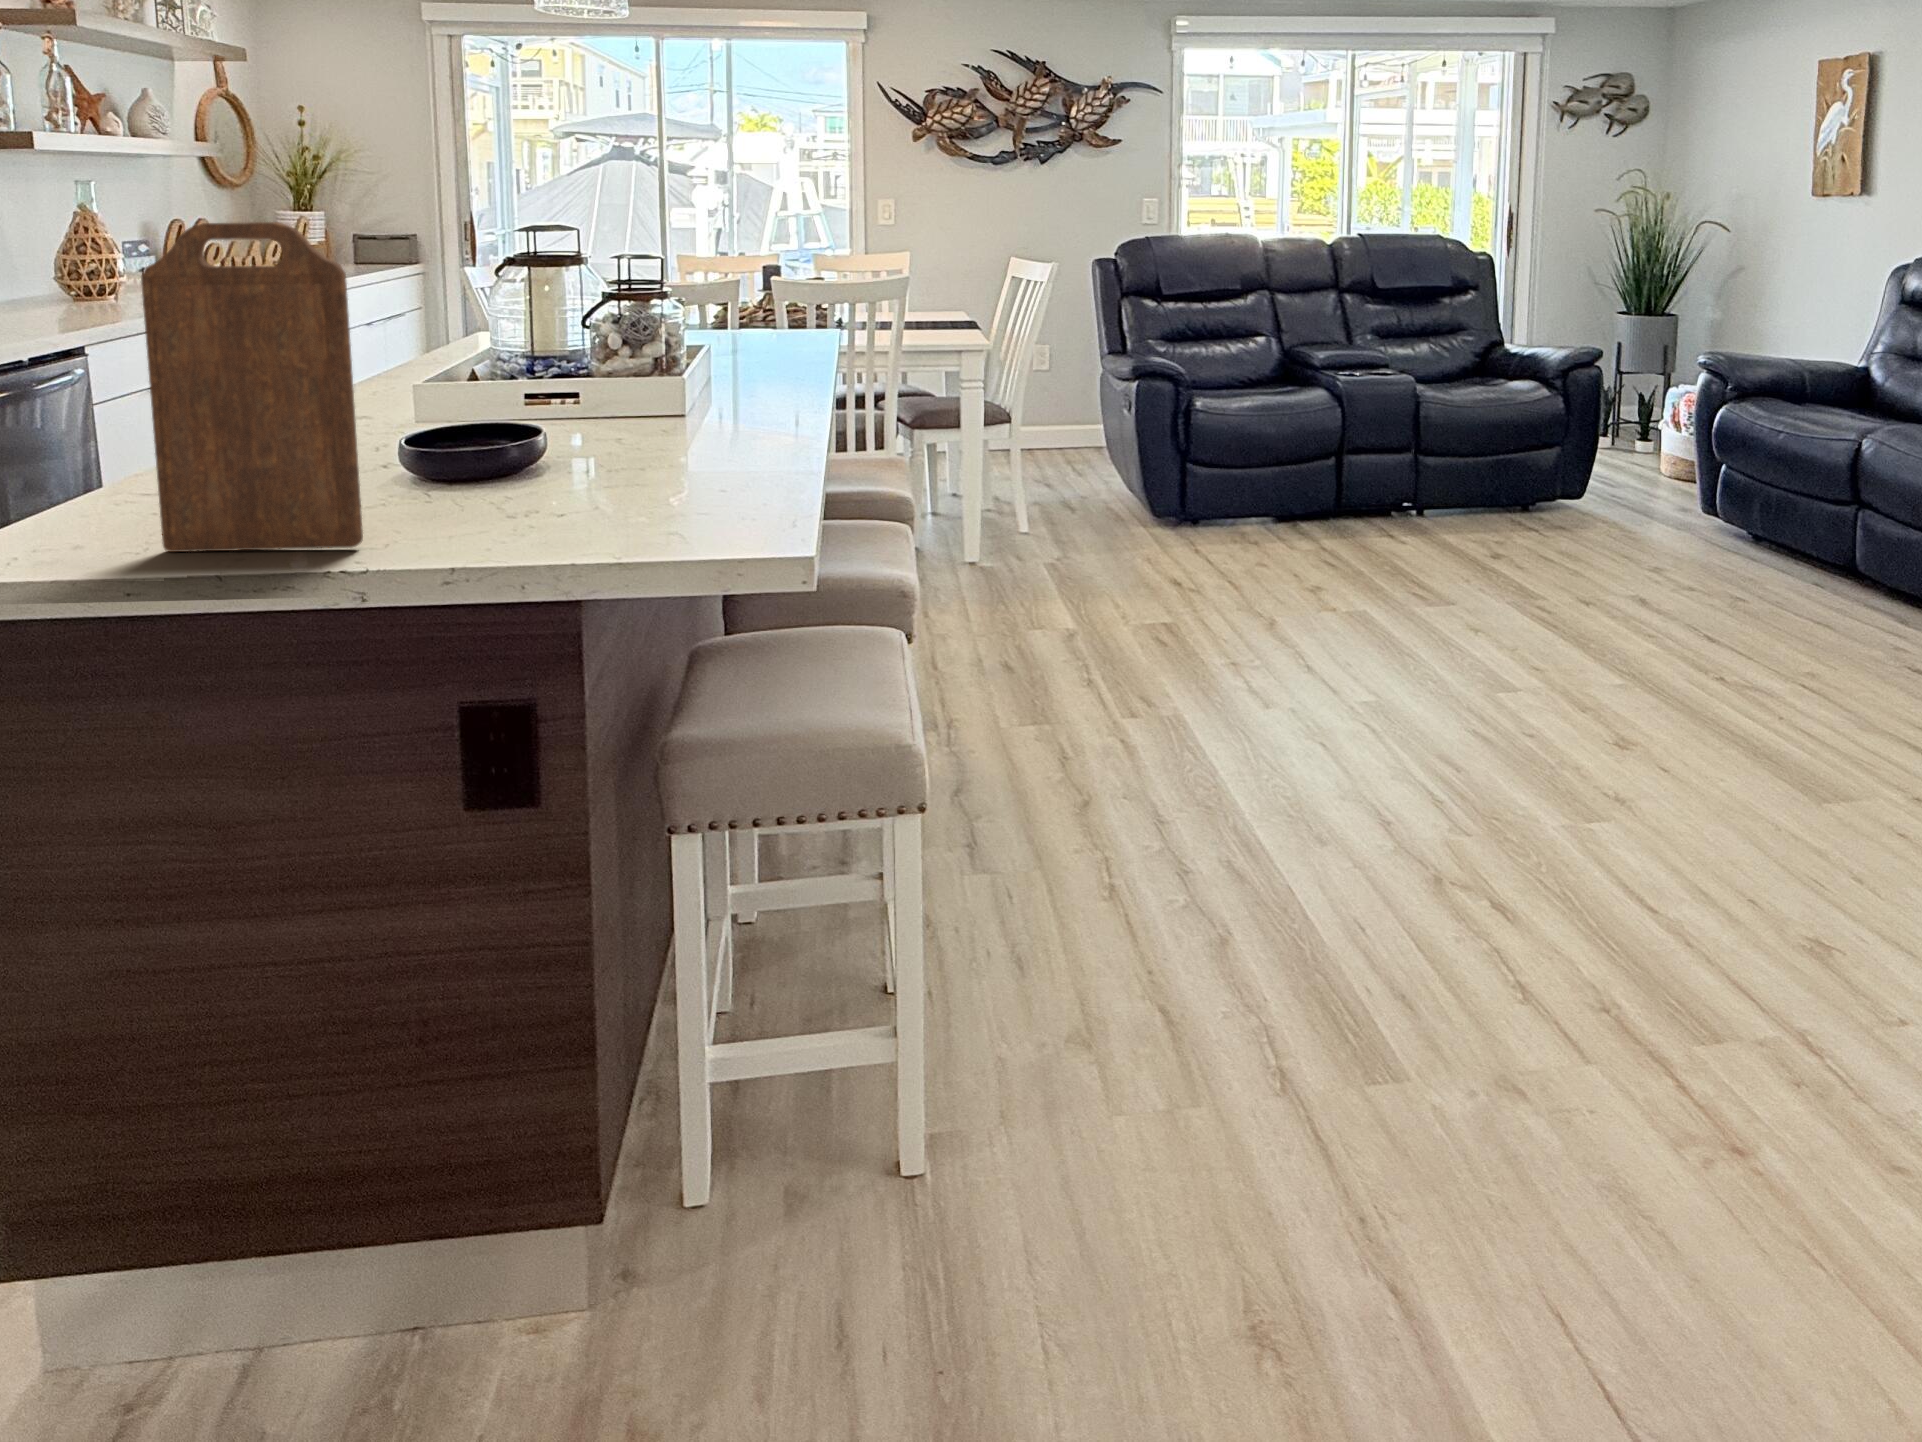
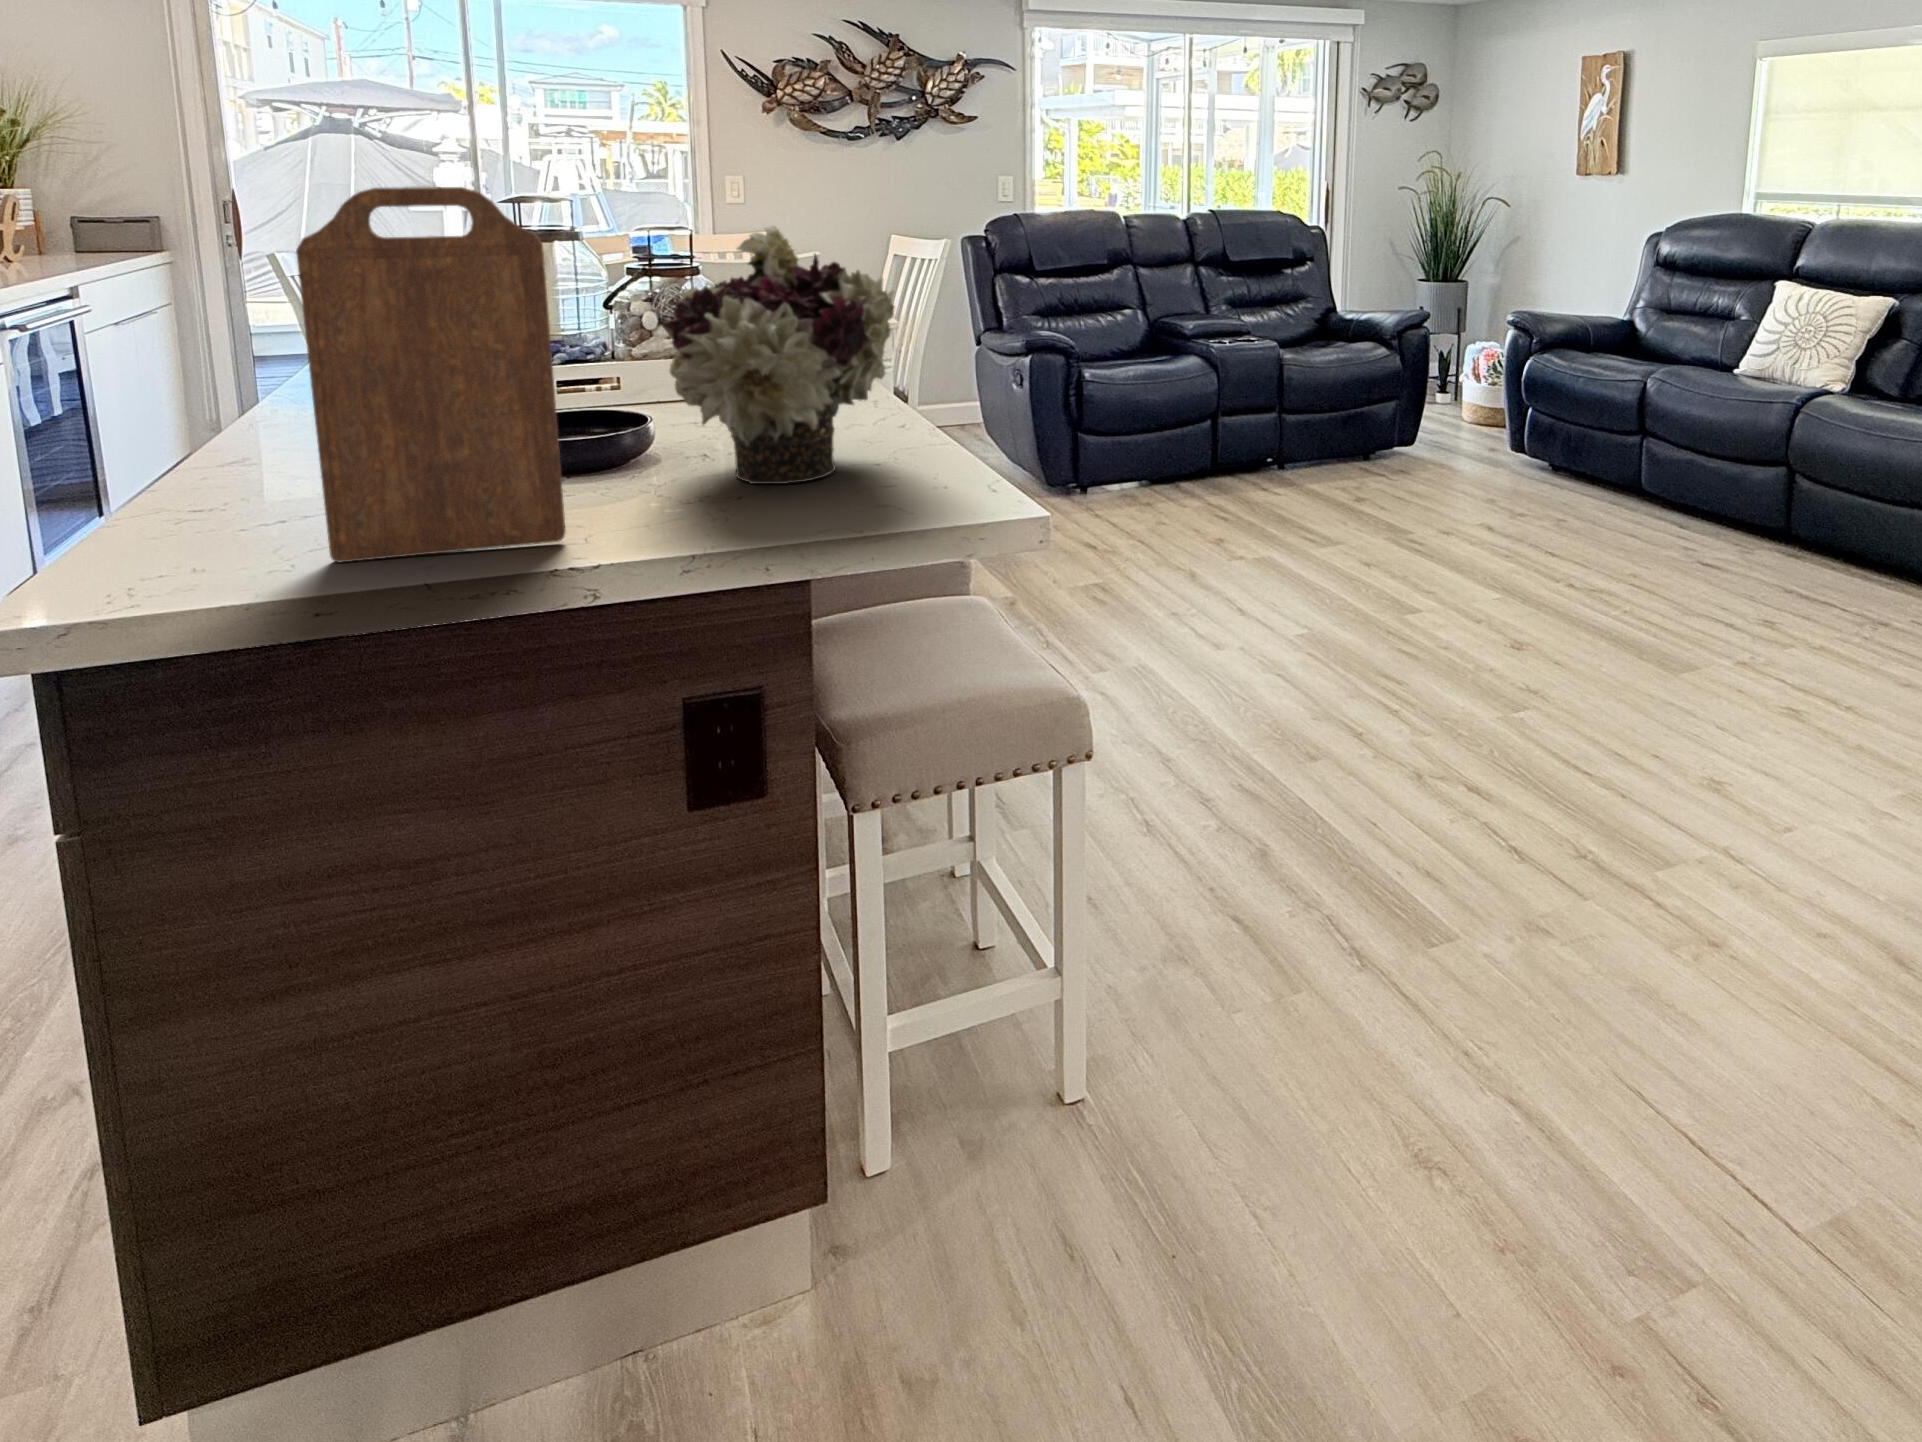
flower arrangement: none [500,255,743,505] -> present [663,225,895,484]

